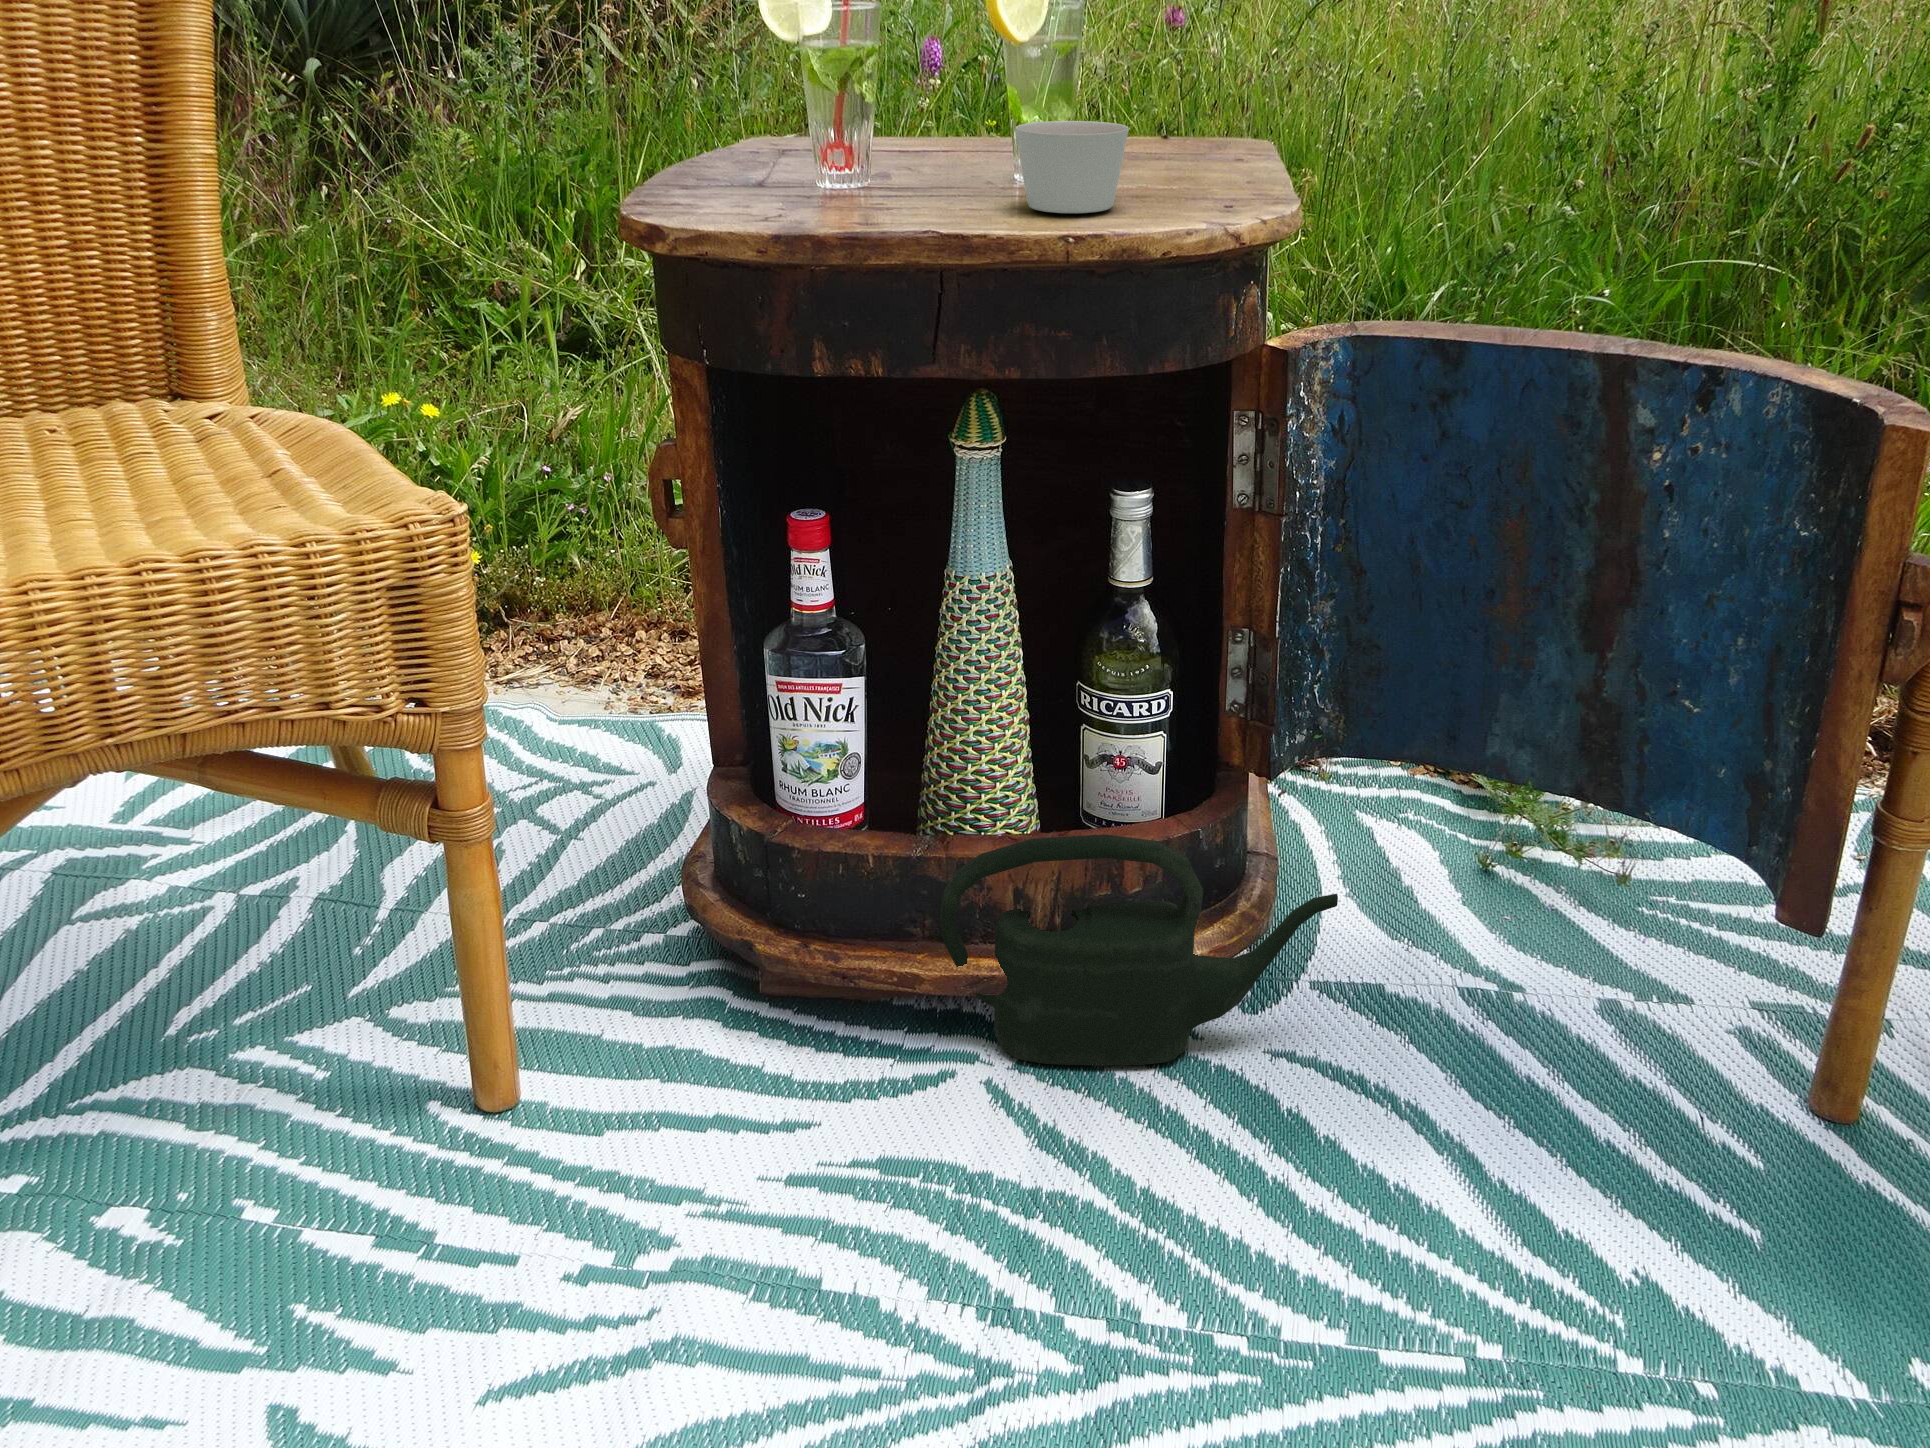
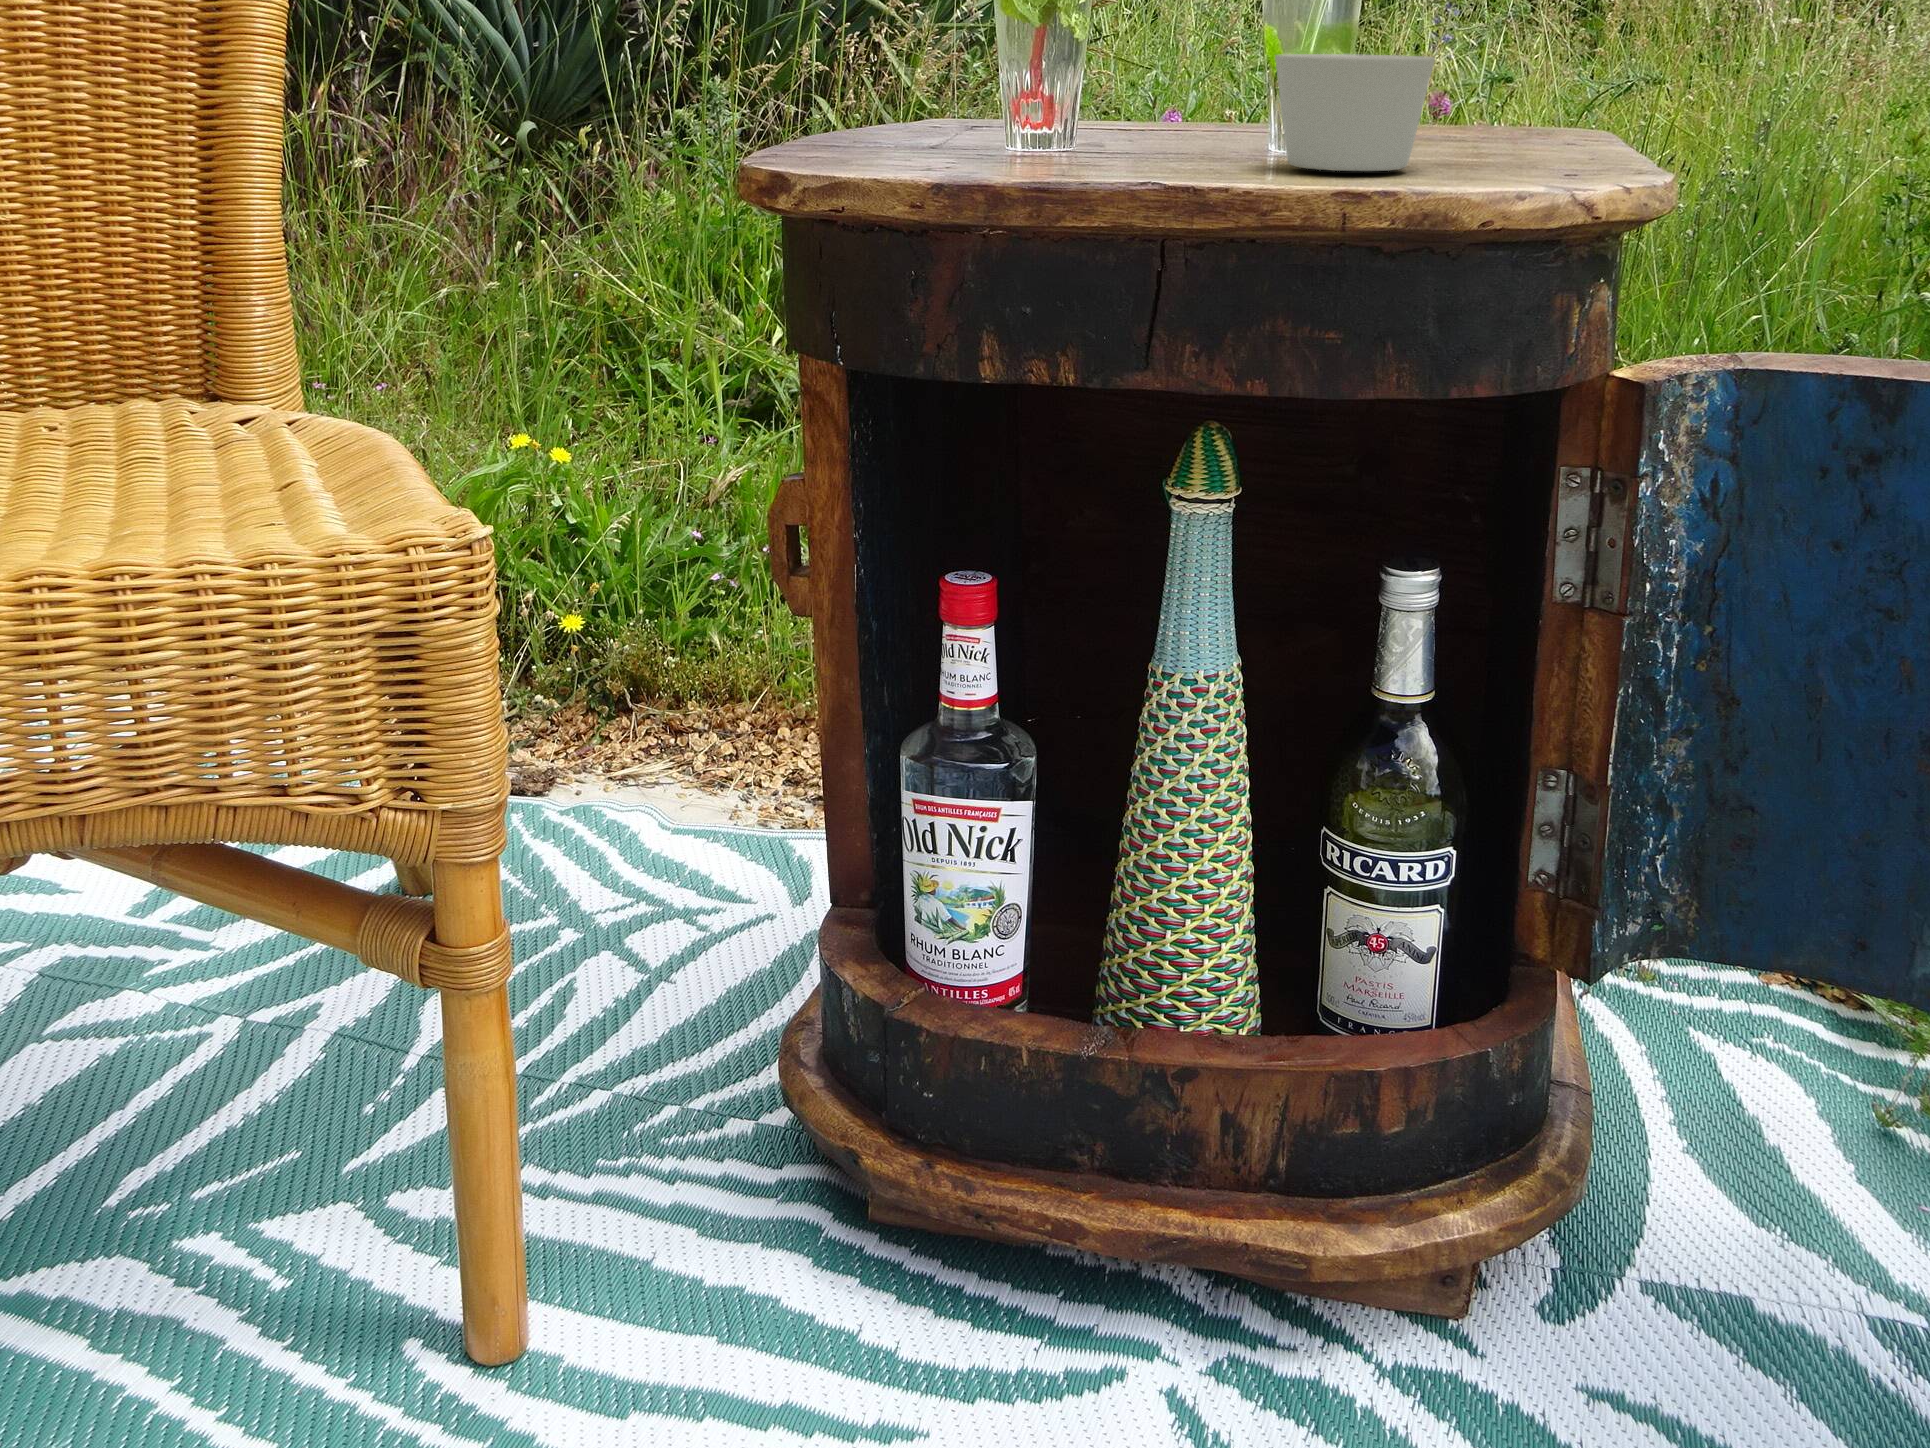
watering can: present [940,834,1338,1066] -> none [1116,1045,1698,1389]

